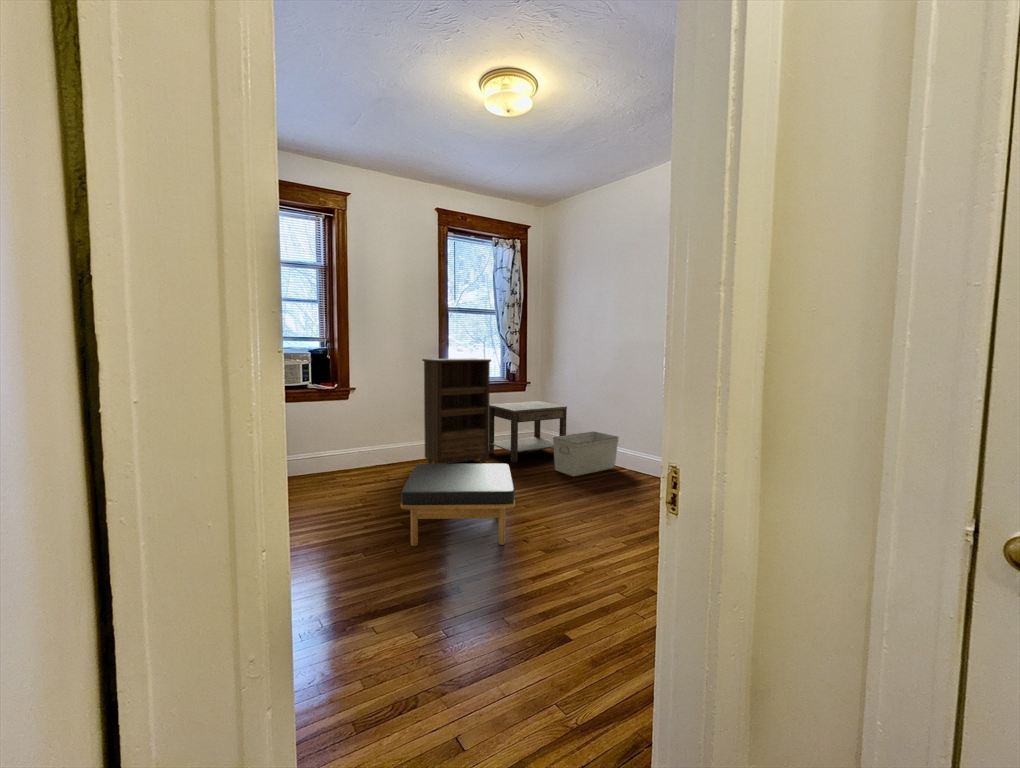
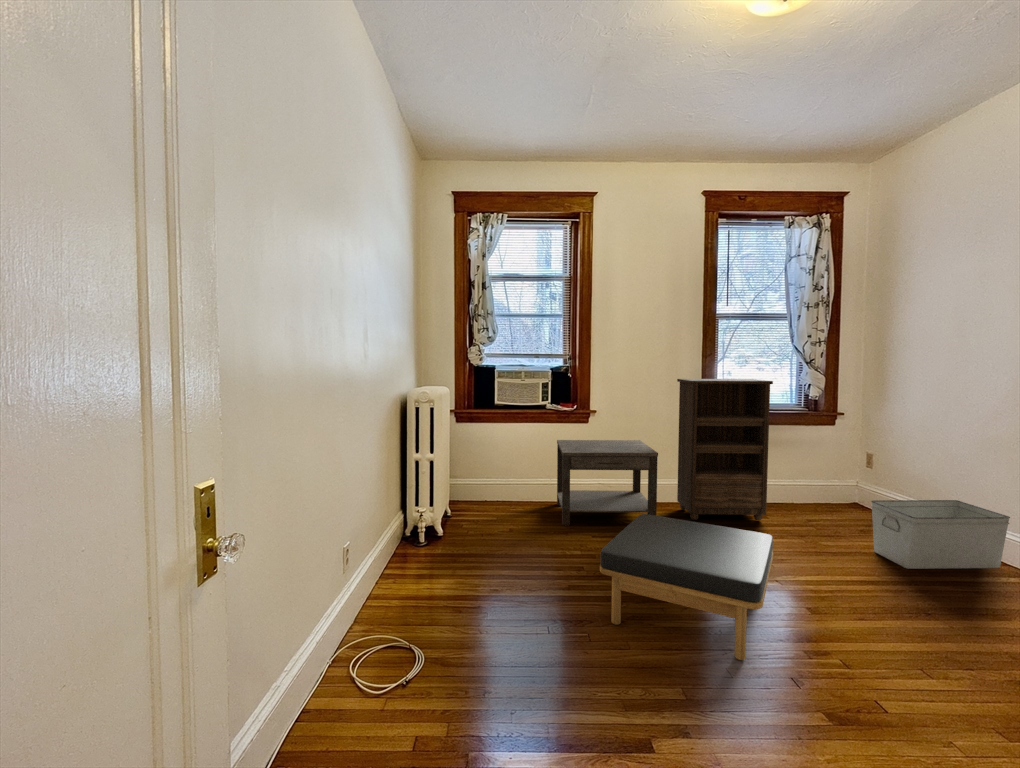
side table: present [489,401,567,463] -> present [557,440,658,526]

